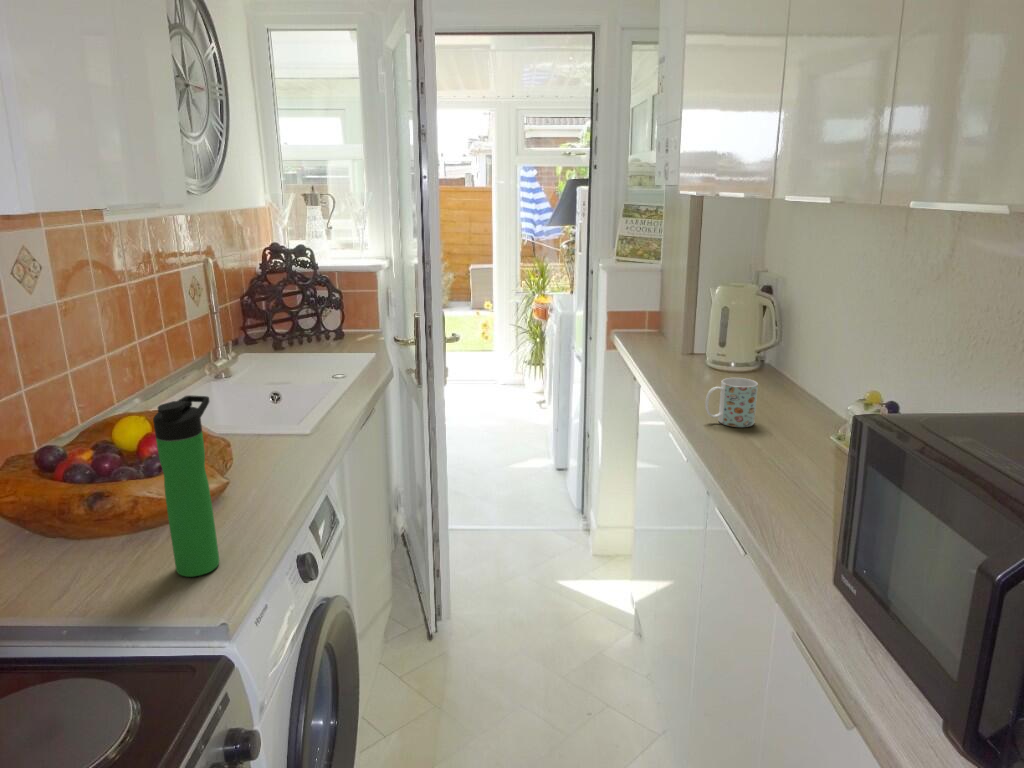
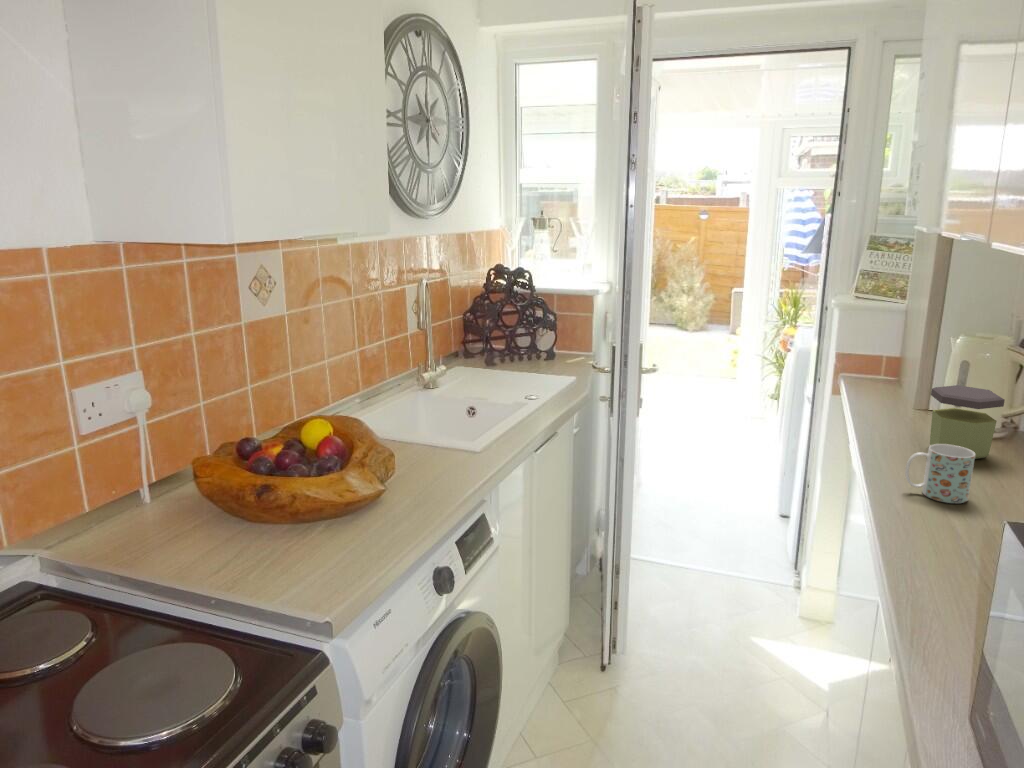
jar: none [704,328,762,391] -> present [930,385,1005,459]
bottle: present [153,395,219,577] -> none [325,404,372,558]

